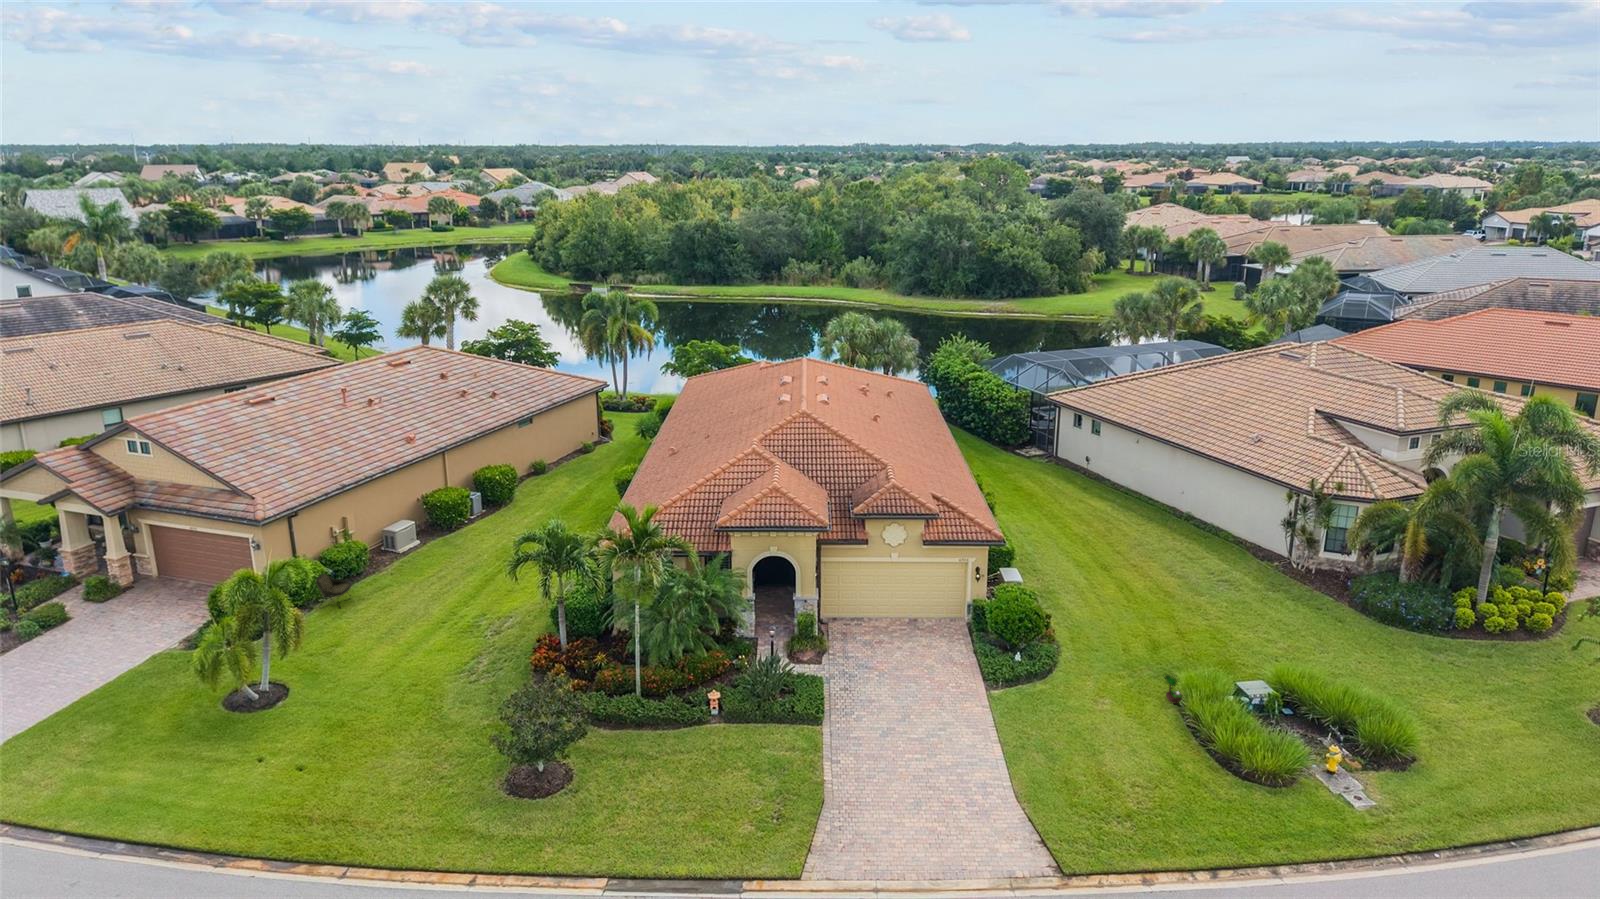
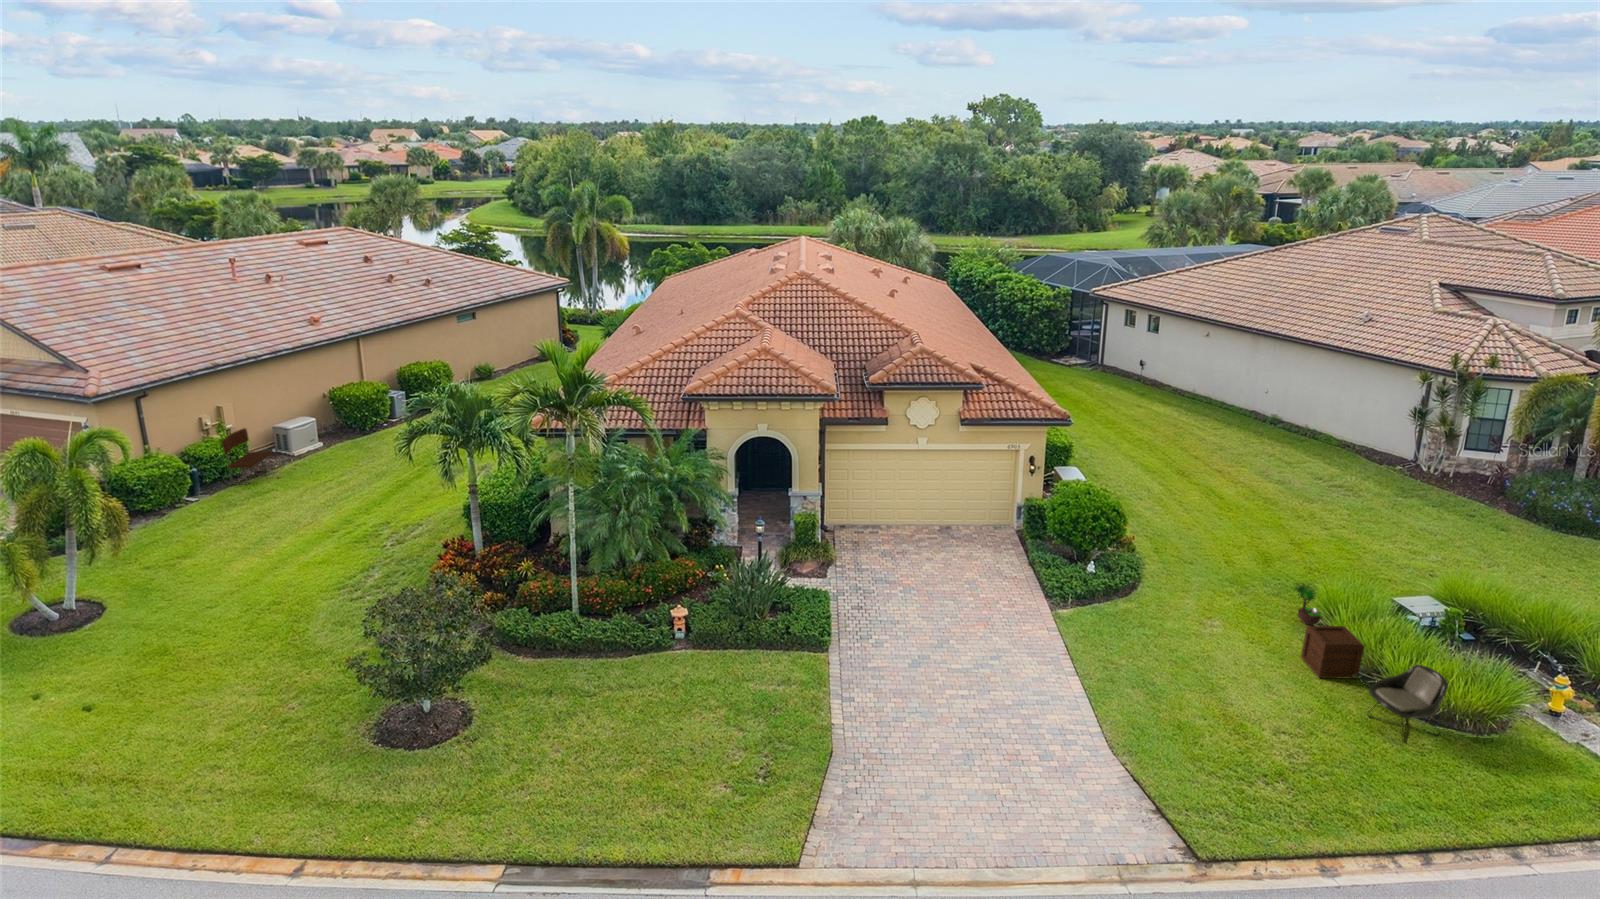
bench: none [351,537,385,582] -> present [222,428,271,485]
lounge chair: present [316,574,351,603] -> present [1369,665,1448,741]
wooden crate: none [1162,707,1202,746] -> present [1301,626,1365,679]

